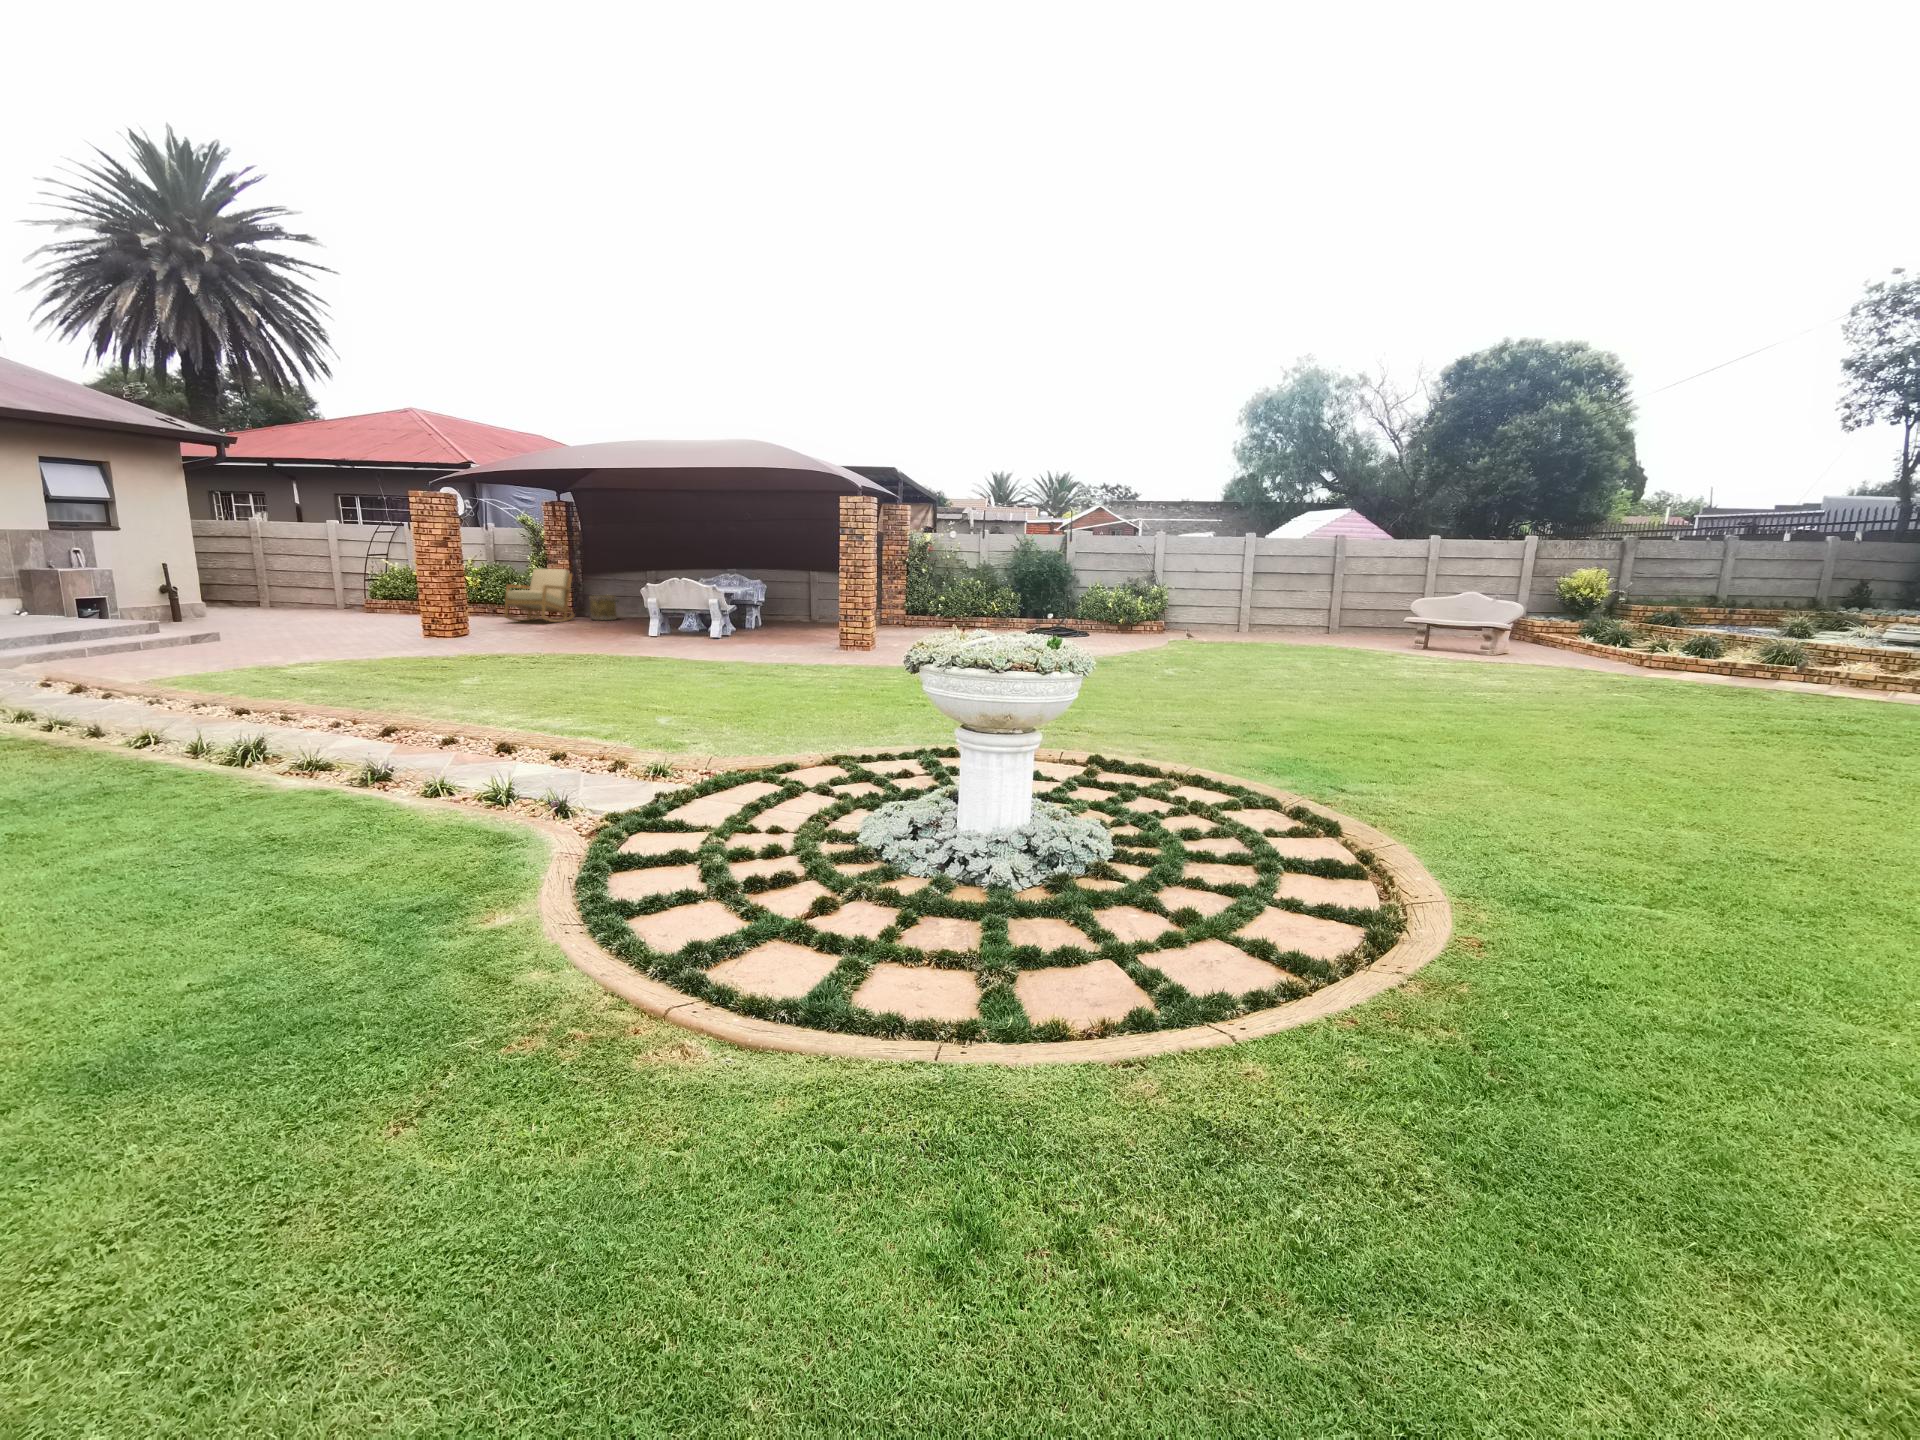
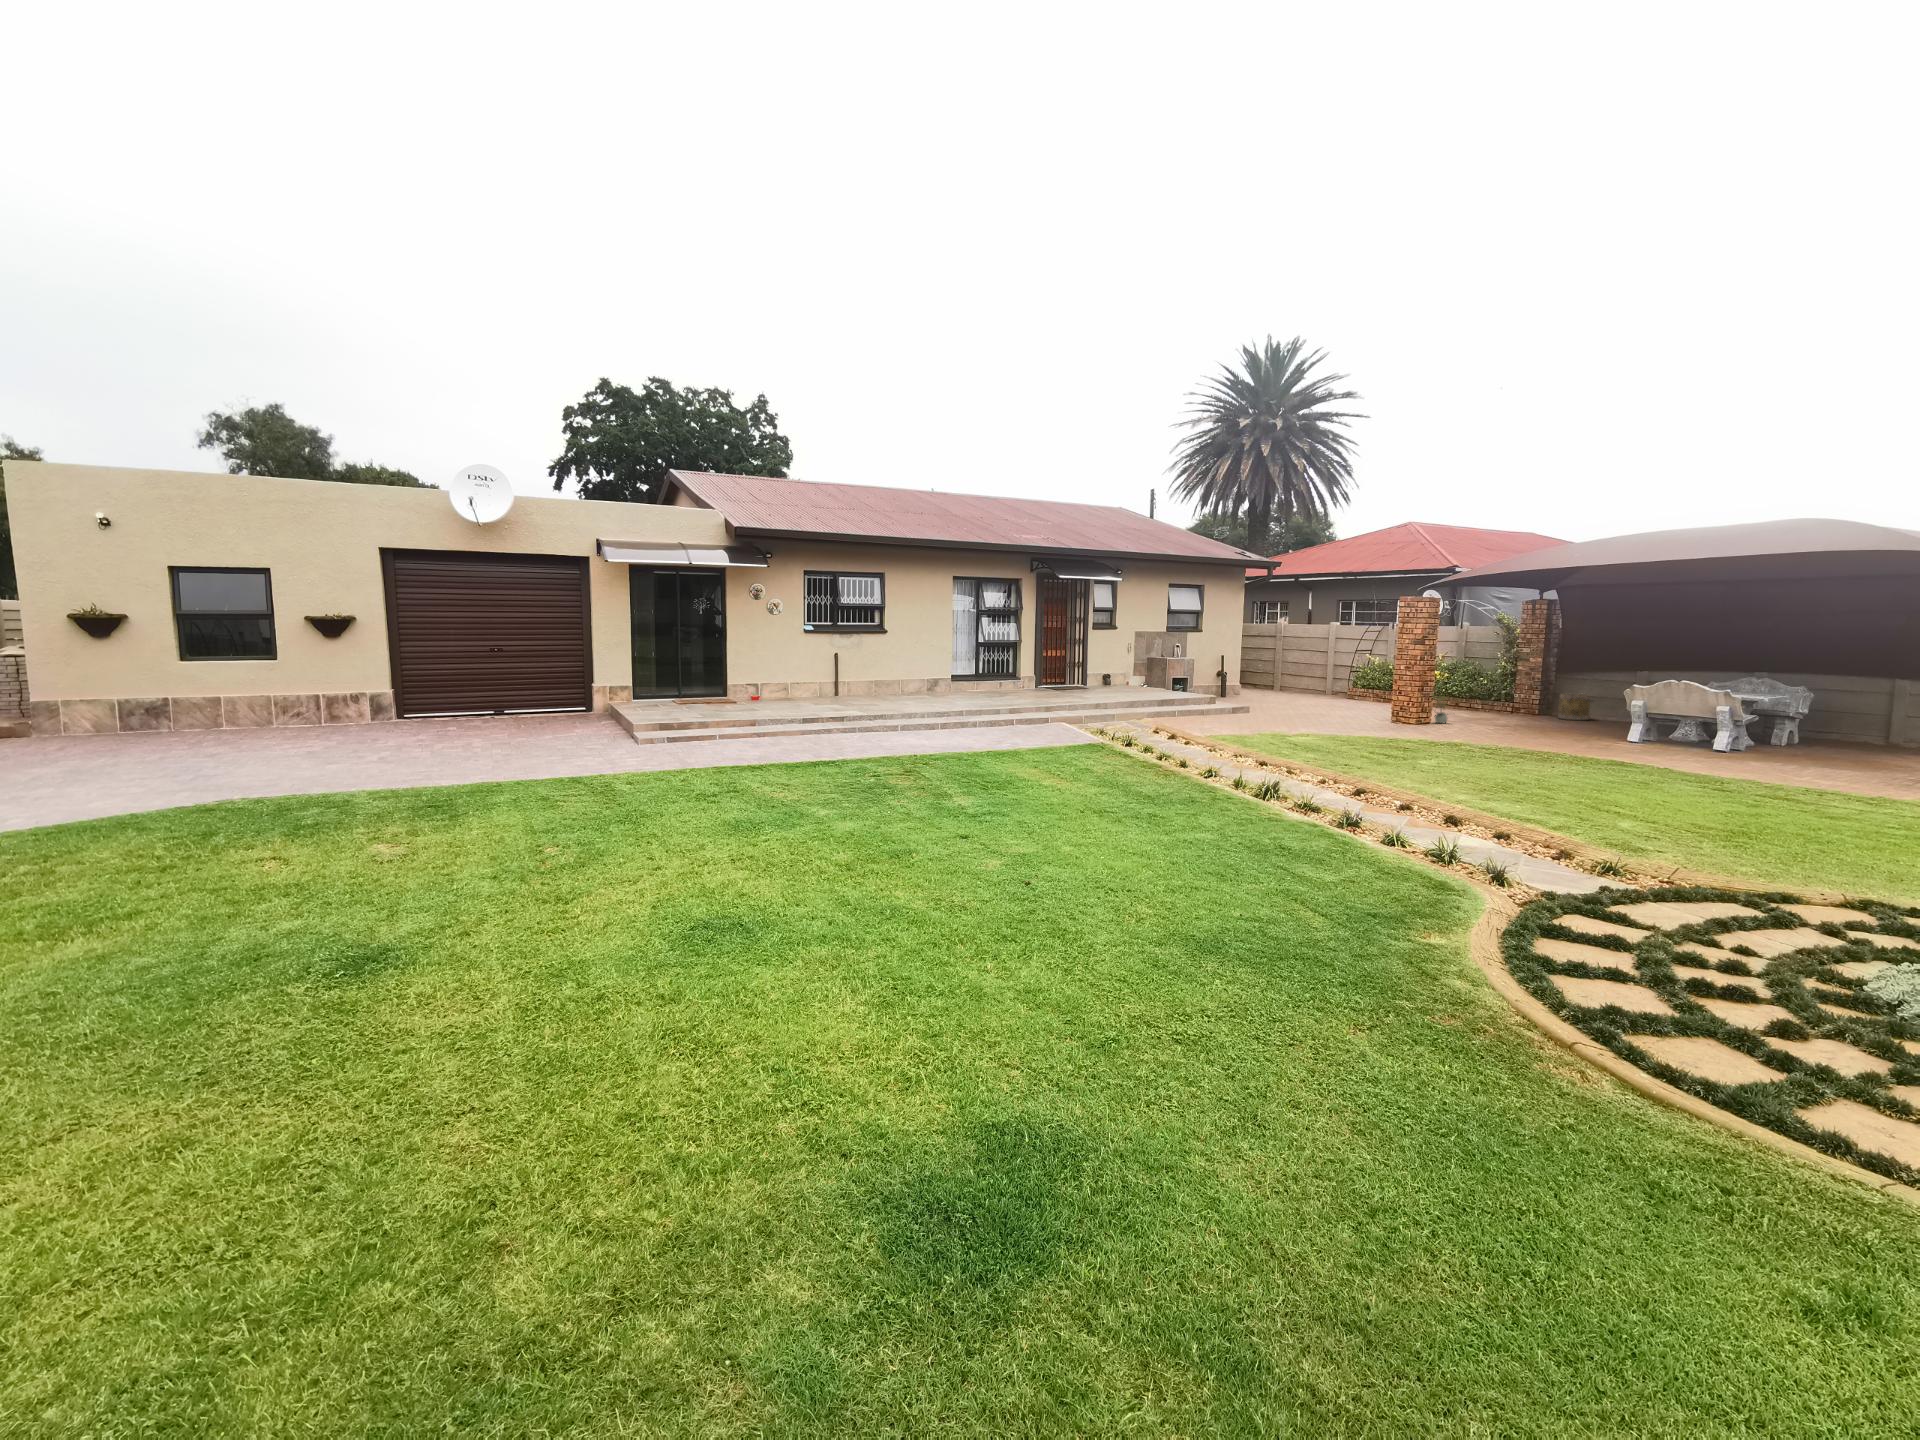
chair: present [504,569,575,622] -> none [1467,665,1545,718]
potted plant: none [459,599,495,634] -> present [1430,694,1448,723]

